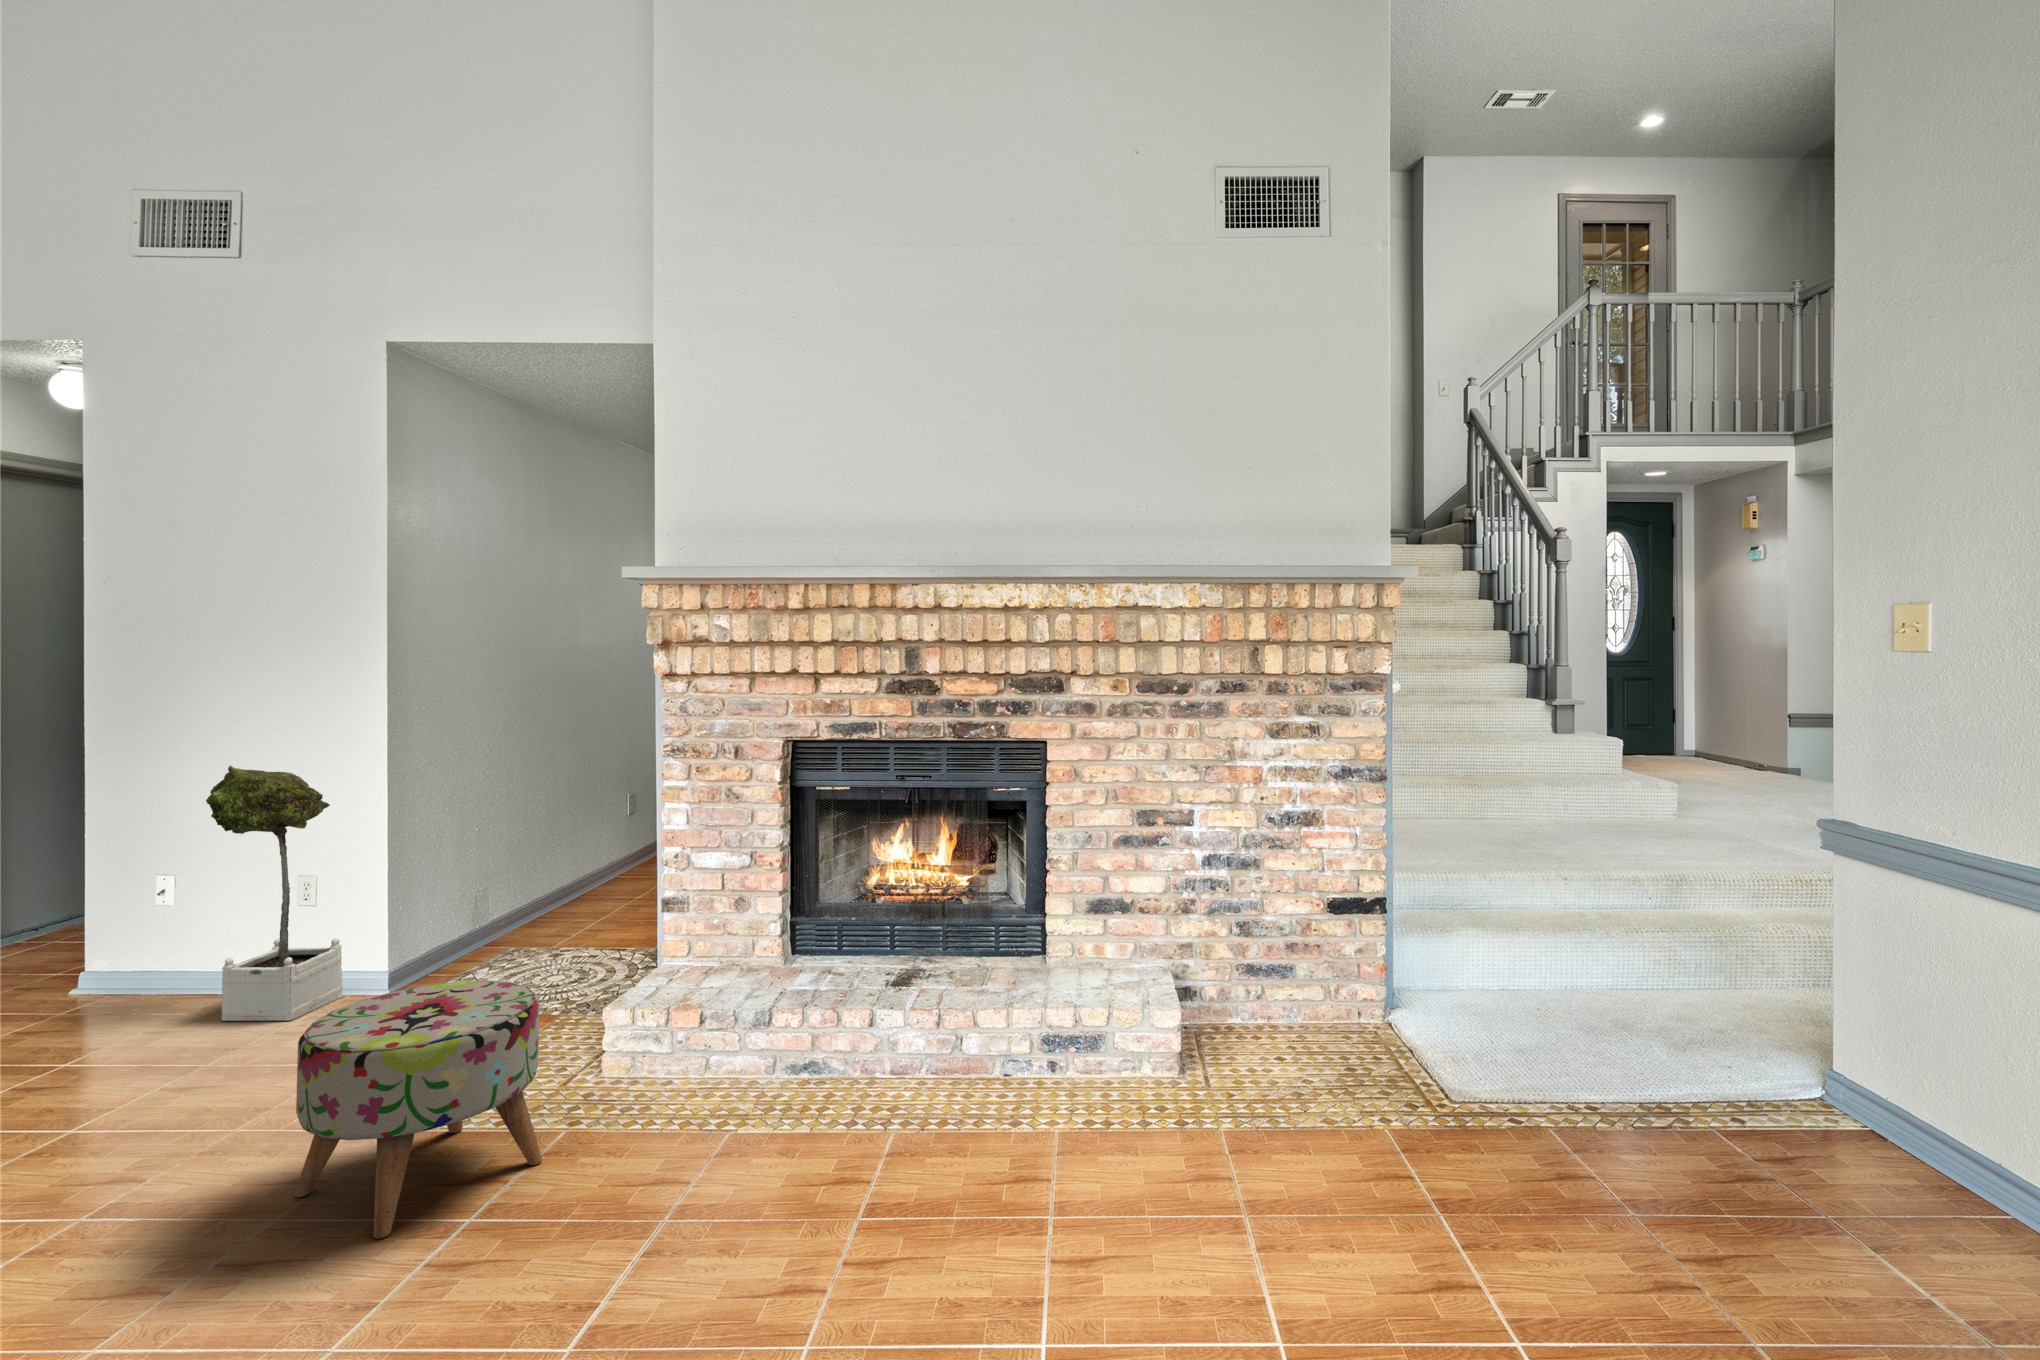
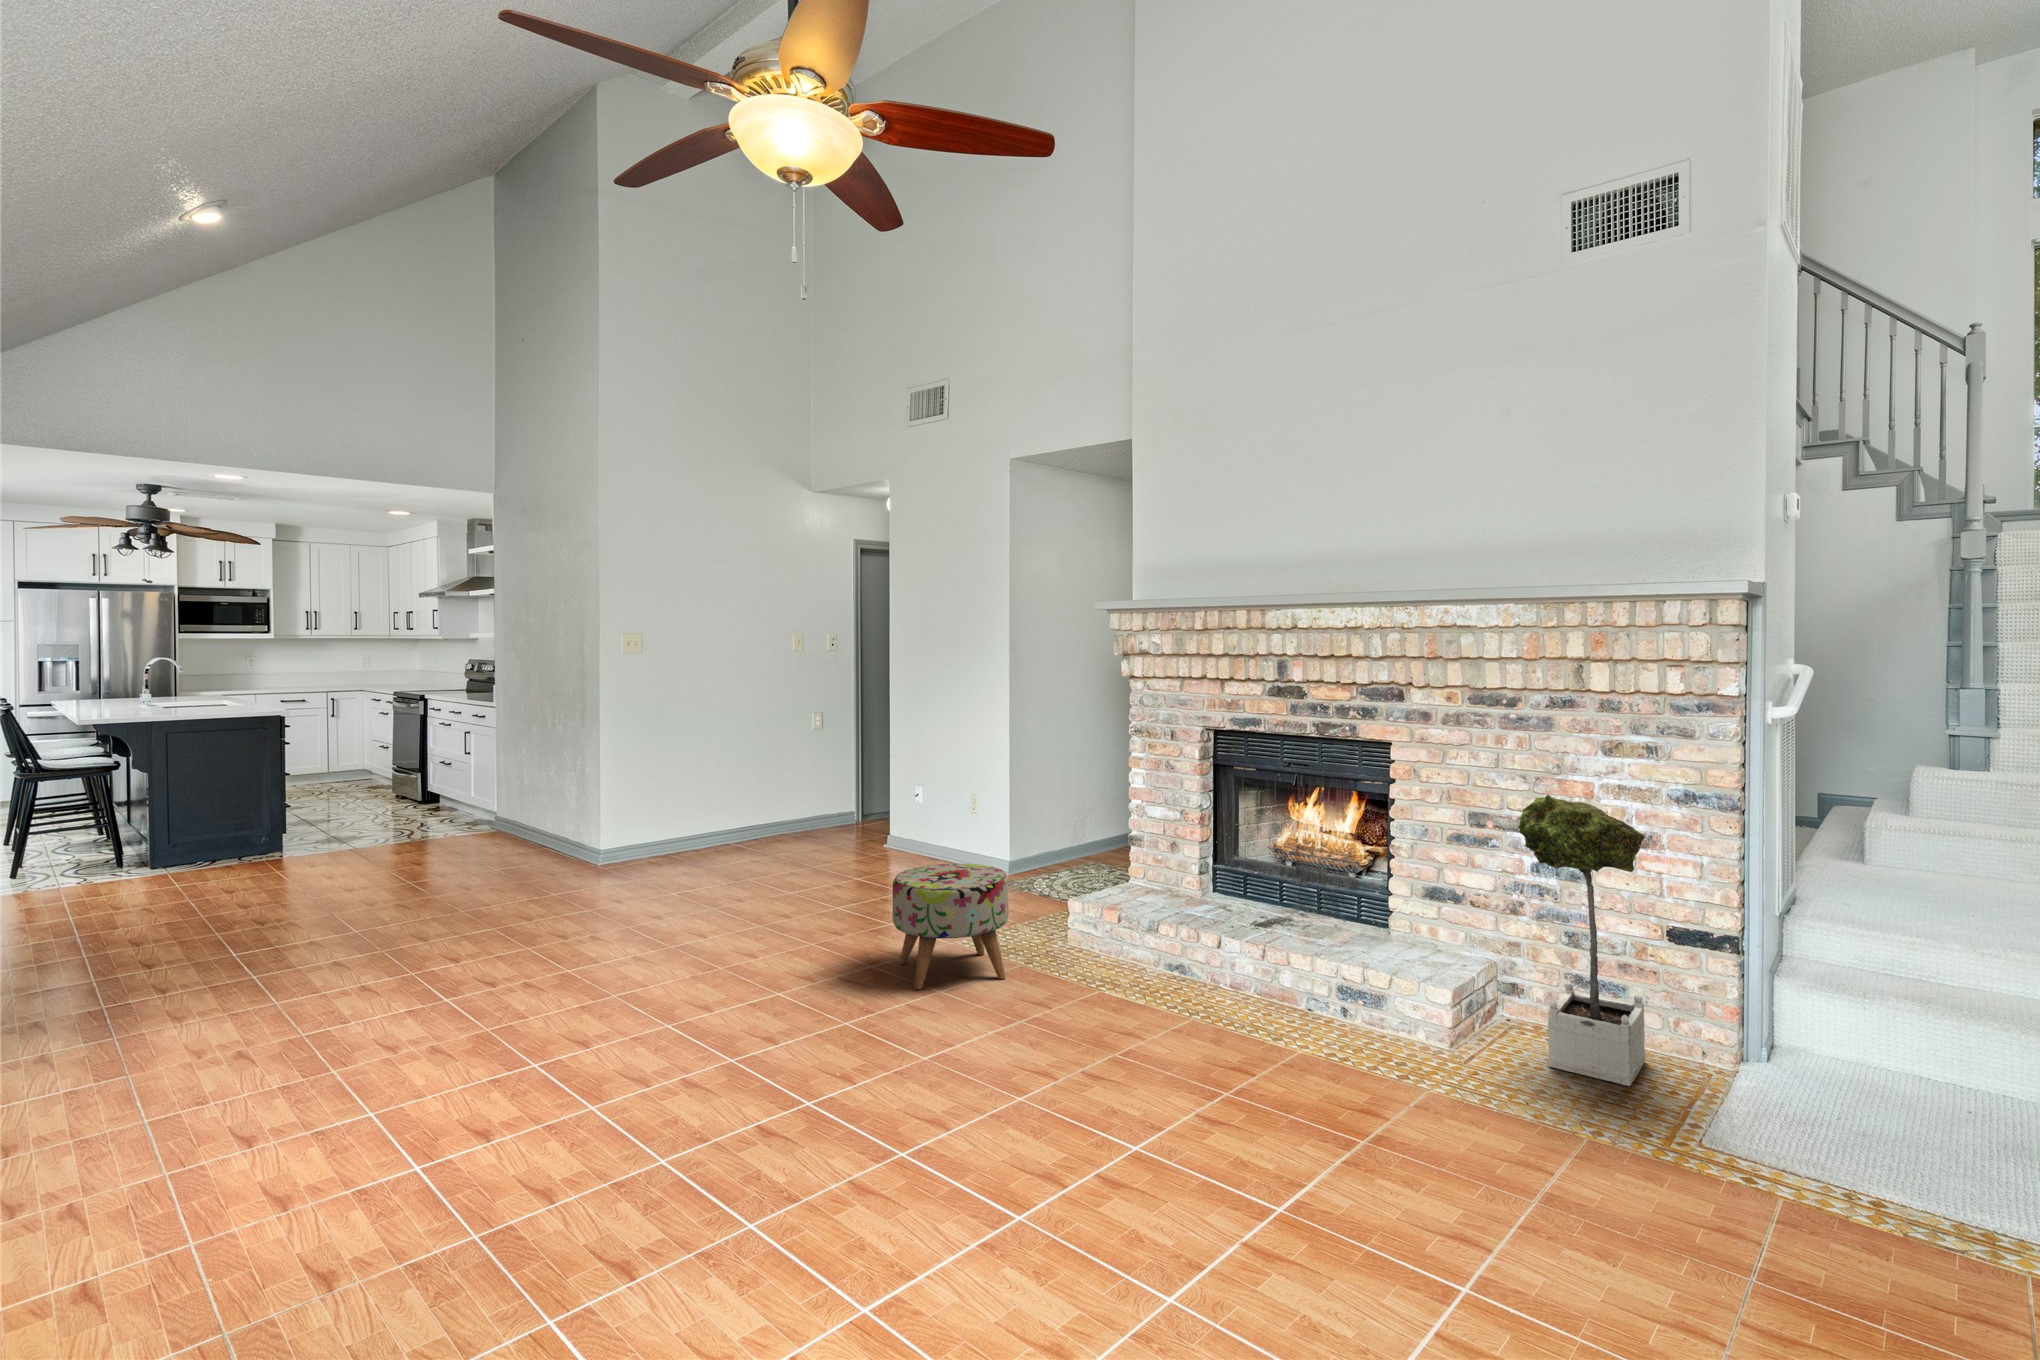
potted tree: present [206,766,342,1021] -> present [1518,795,1645,1086]

